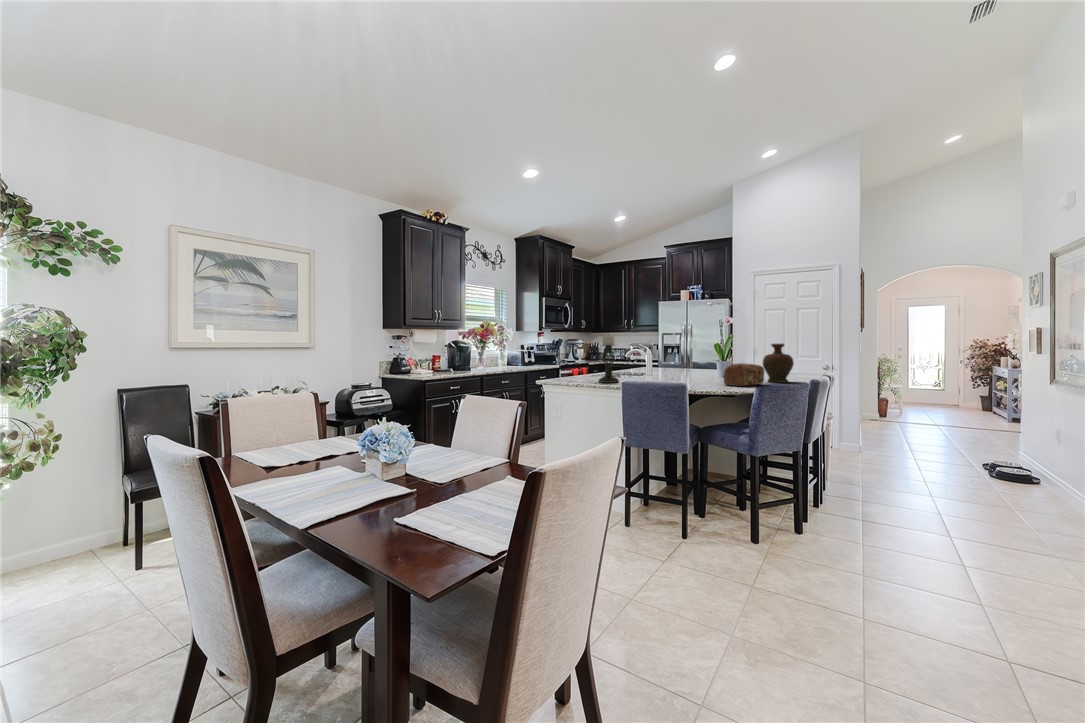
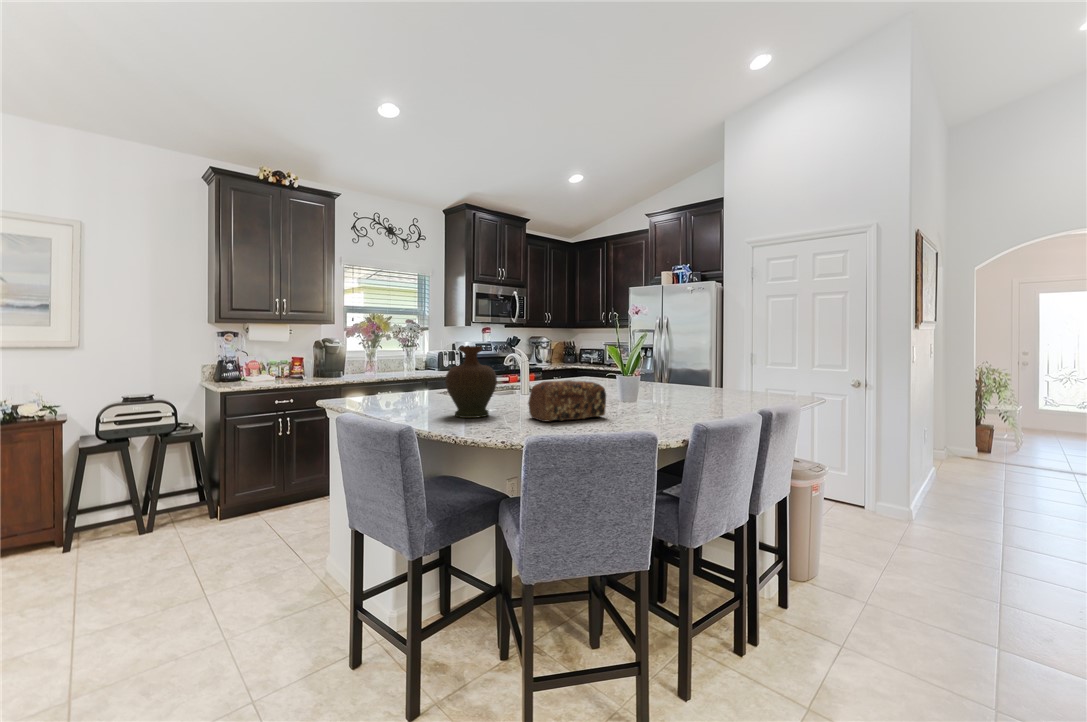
candle holder: present [599,334,619,383] -> none [370,330,404,406]
decorative vase: present [763,344,794,382] -> present [445,346,497,418]

